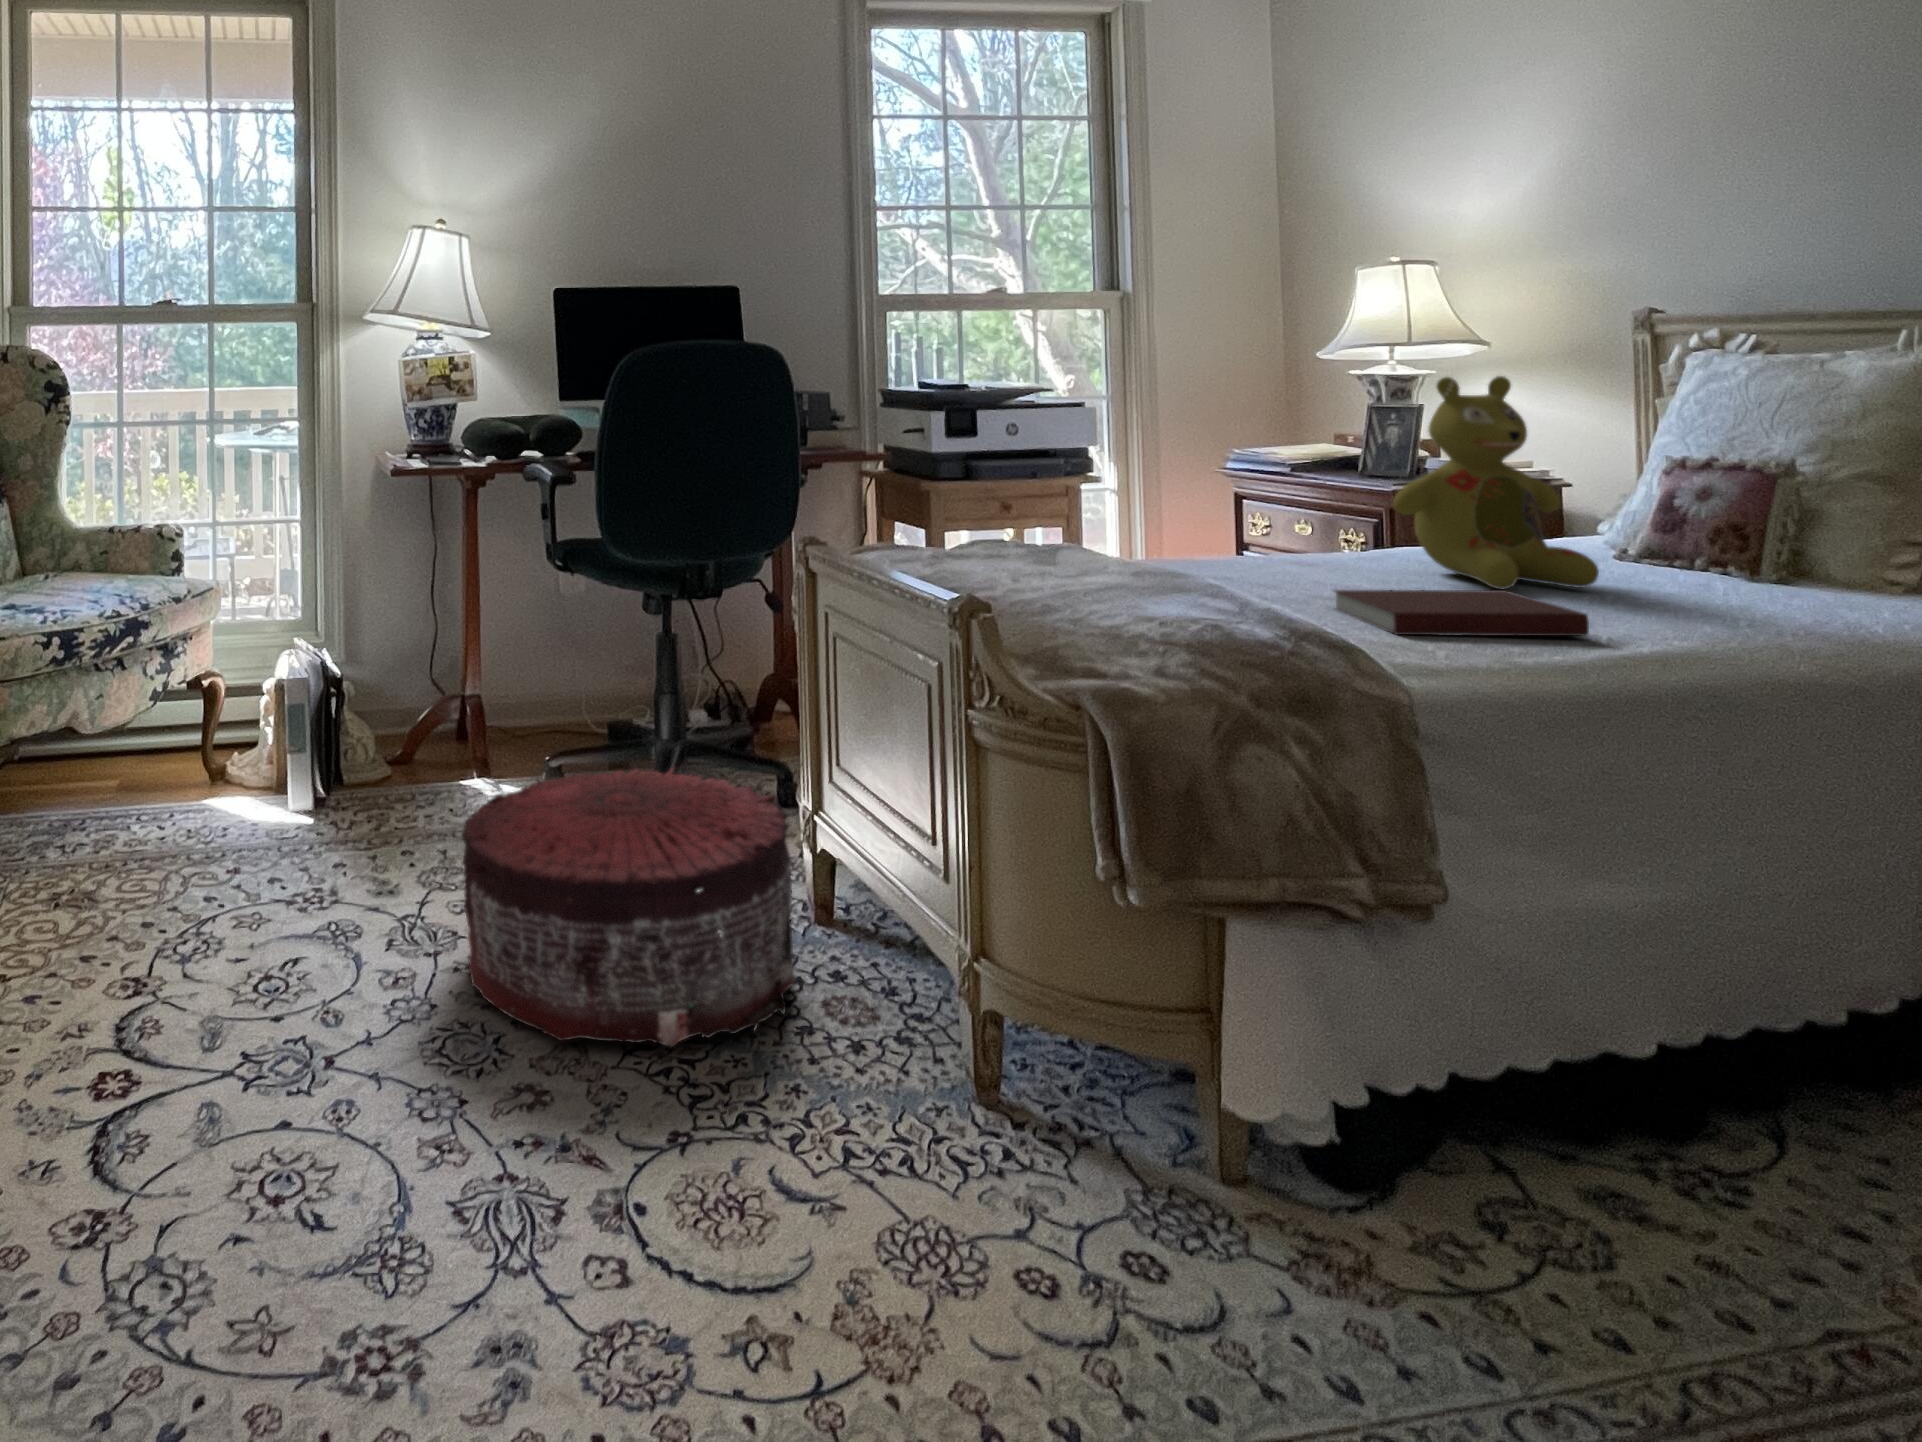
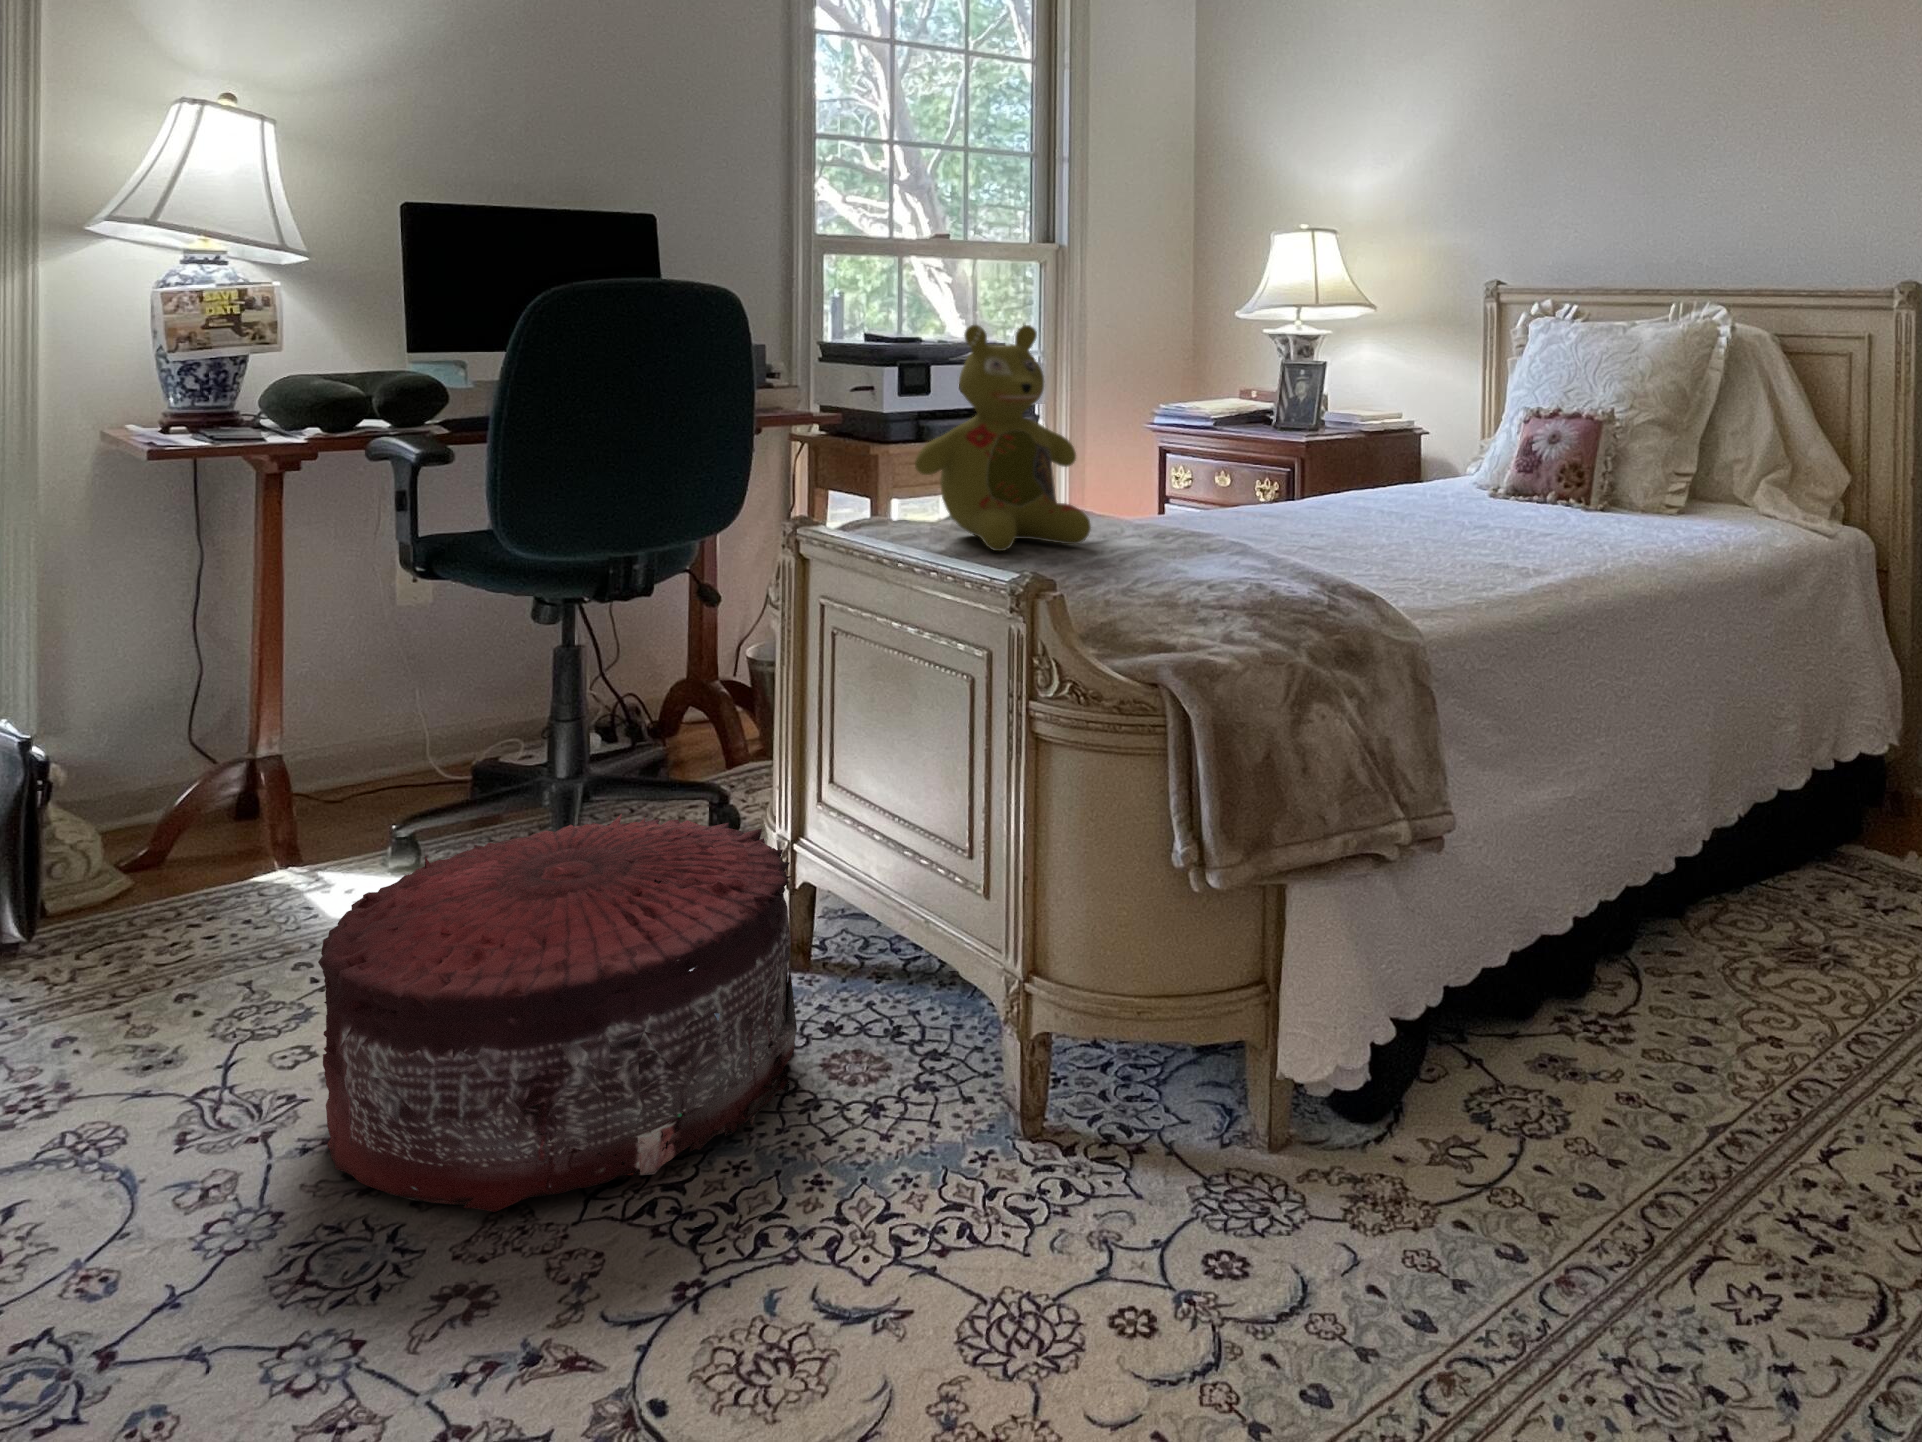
stuffed bear: present [1393,376,1599,589] -> present [915,325,1091,551]
notebook: present [1334,590,1589,636] -> none [1333,534,1533,584]

